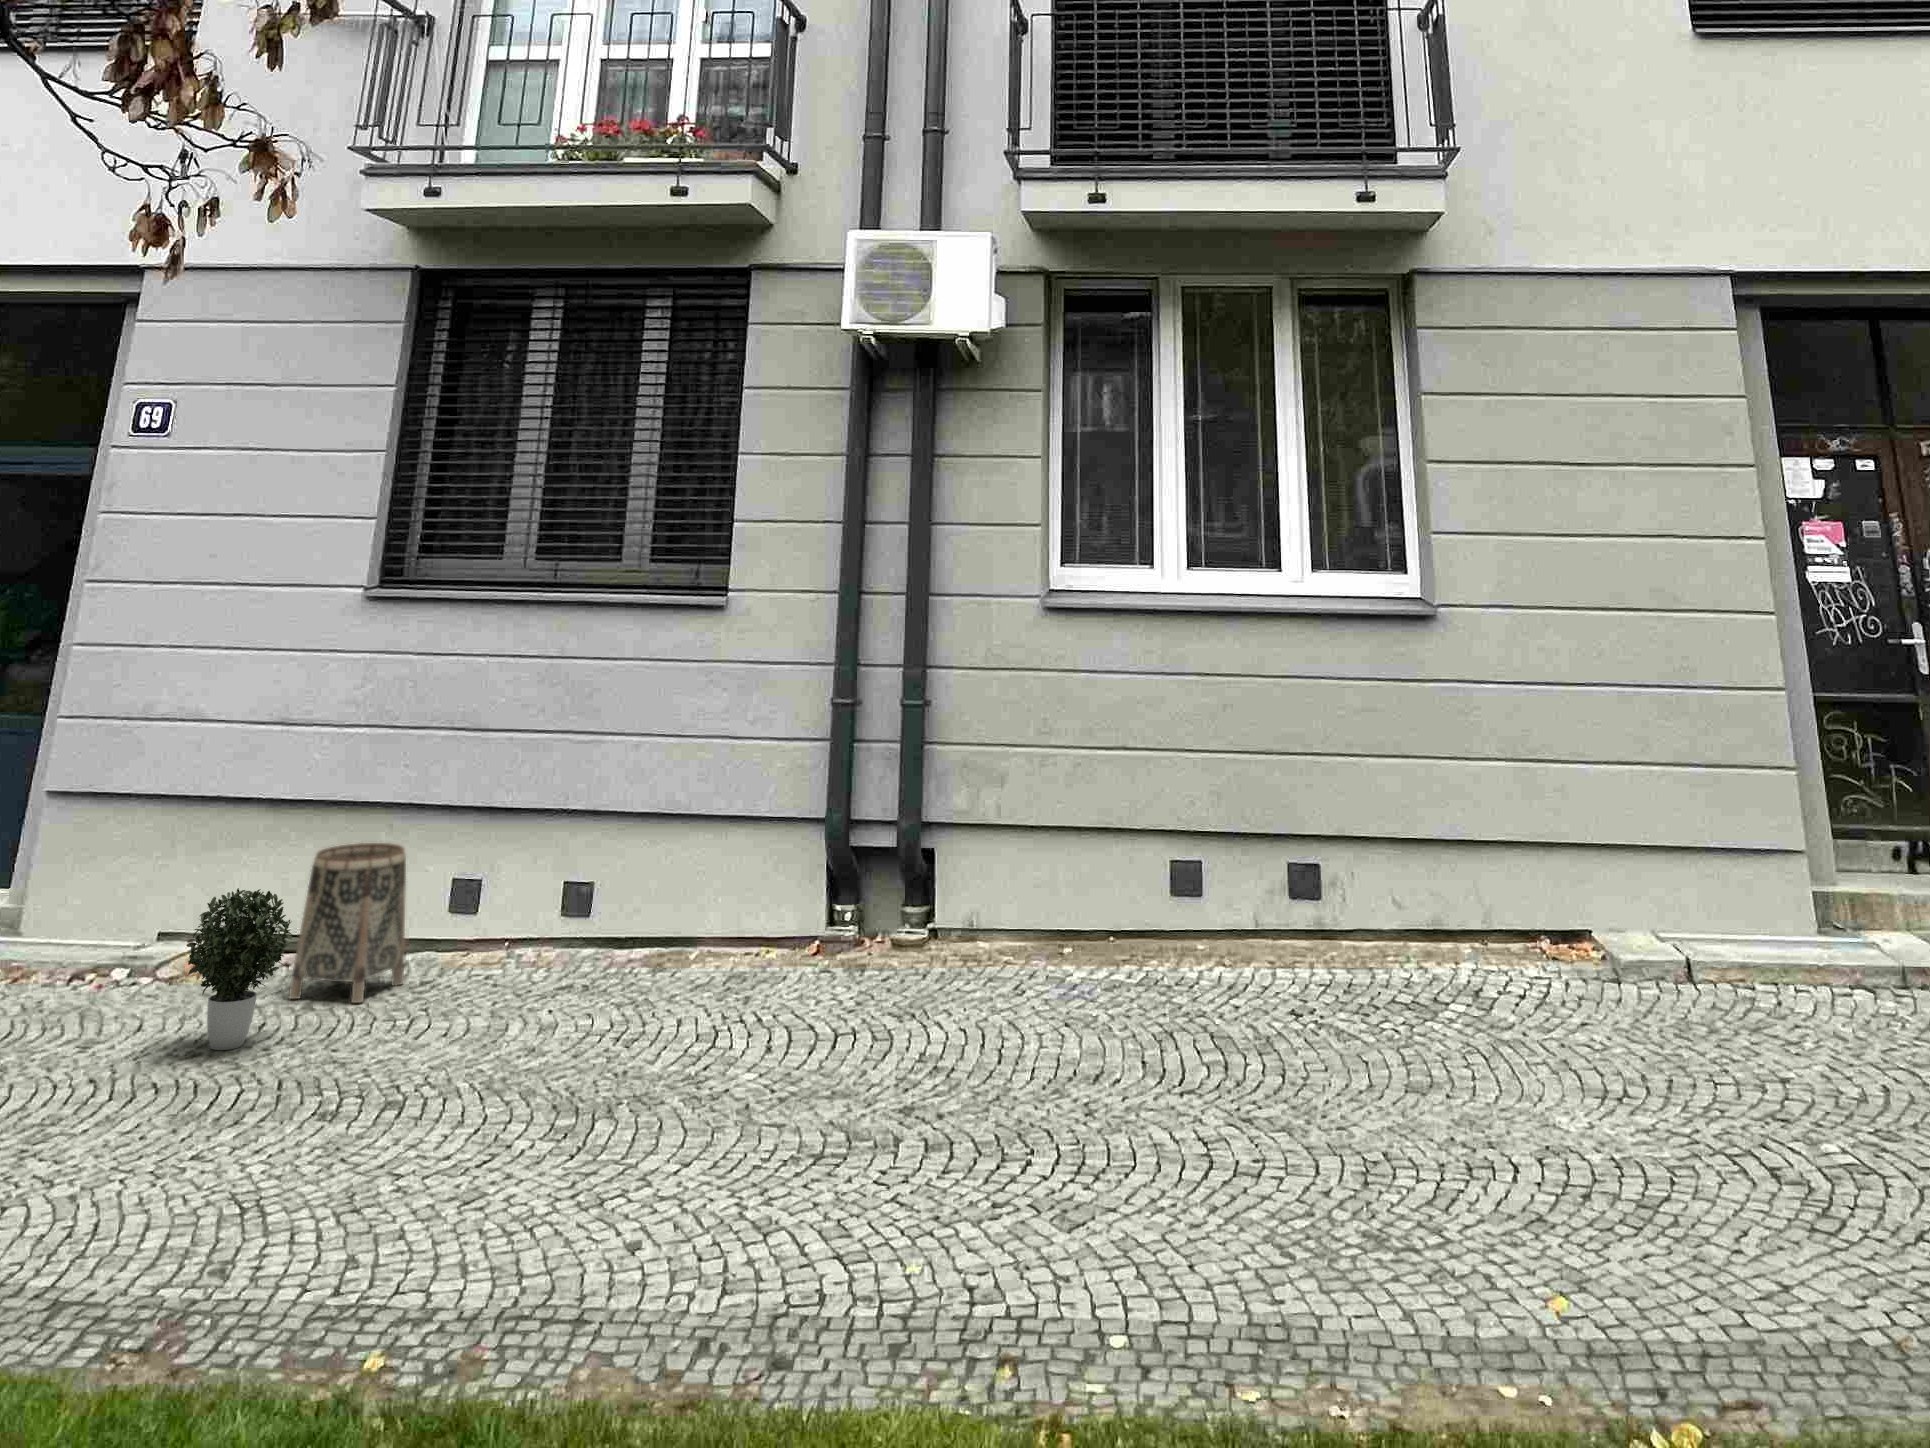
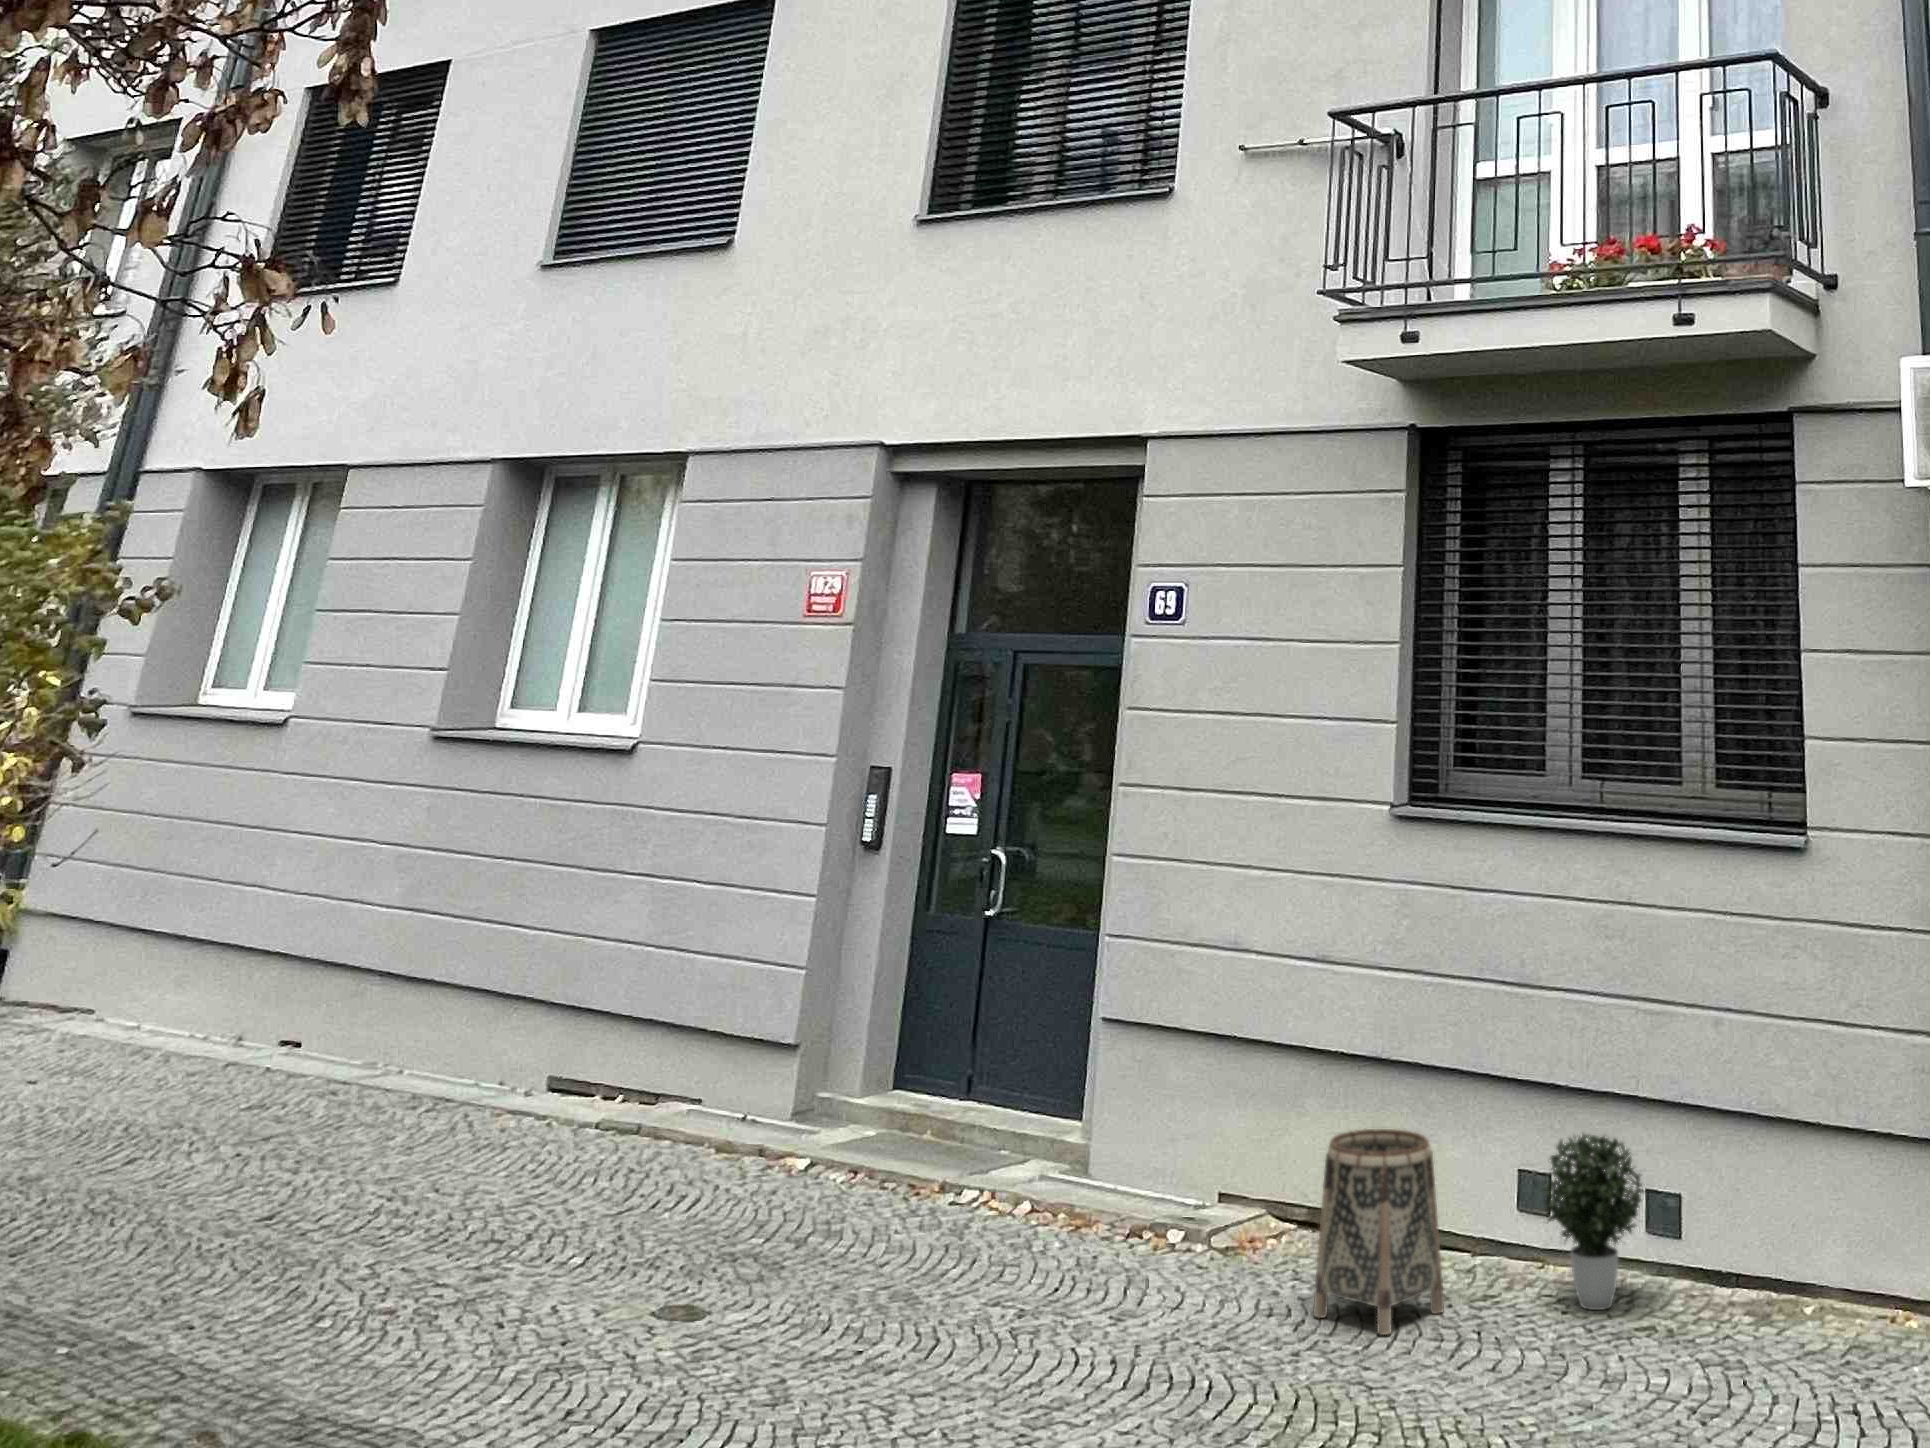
potted plant: present [186,888,293,1050] -> present [1542,1134,1645,1310]

